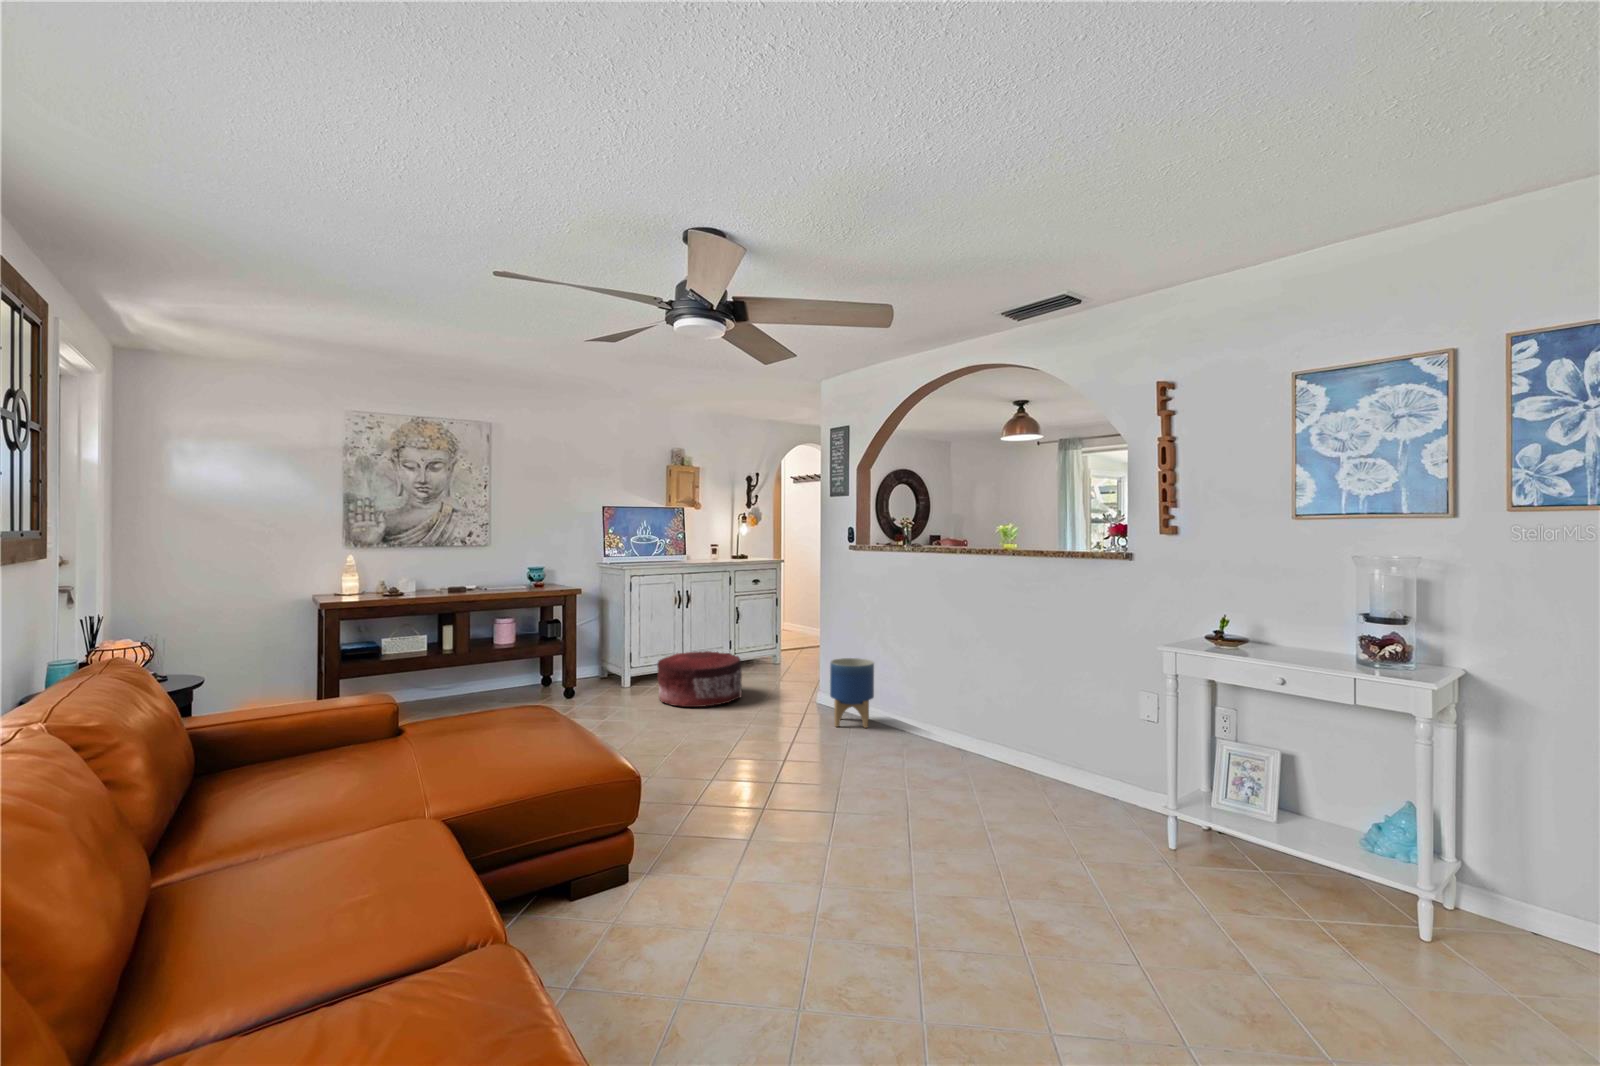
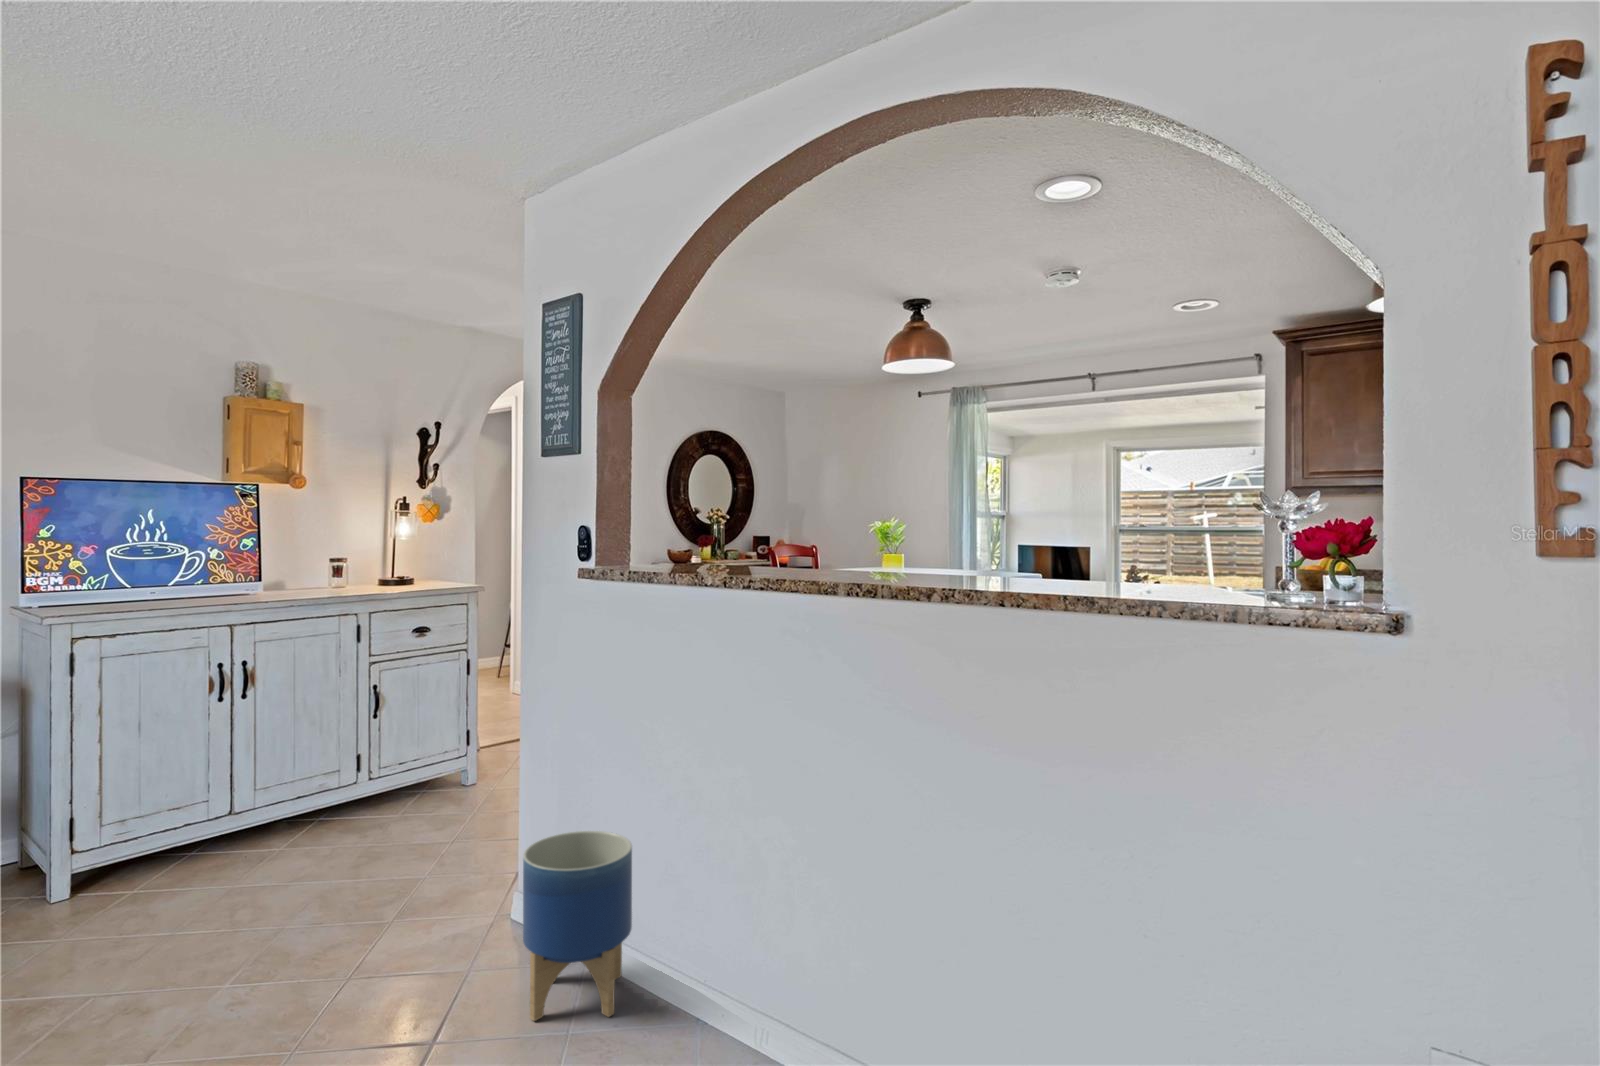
pouf: present [657,651,742,707] -> none [97,799,345,972]

